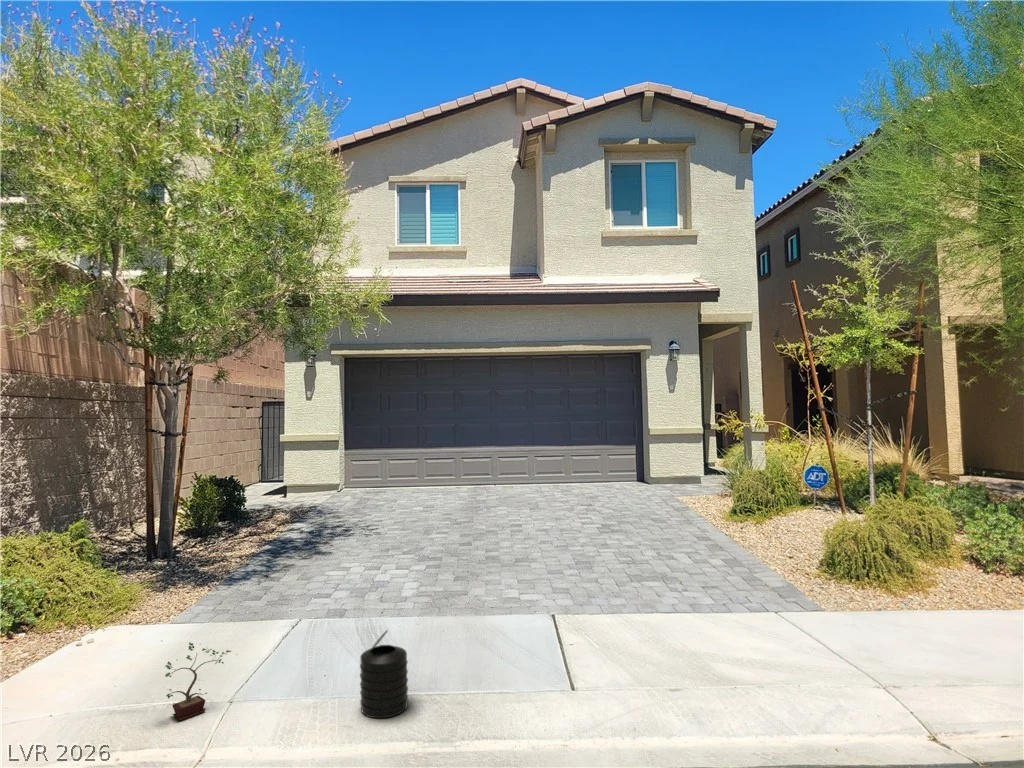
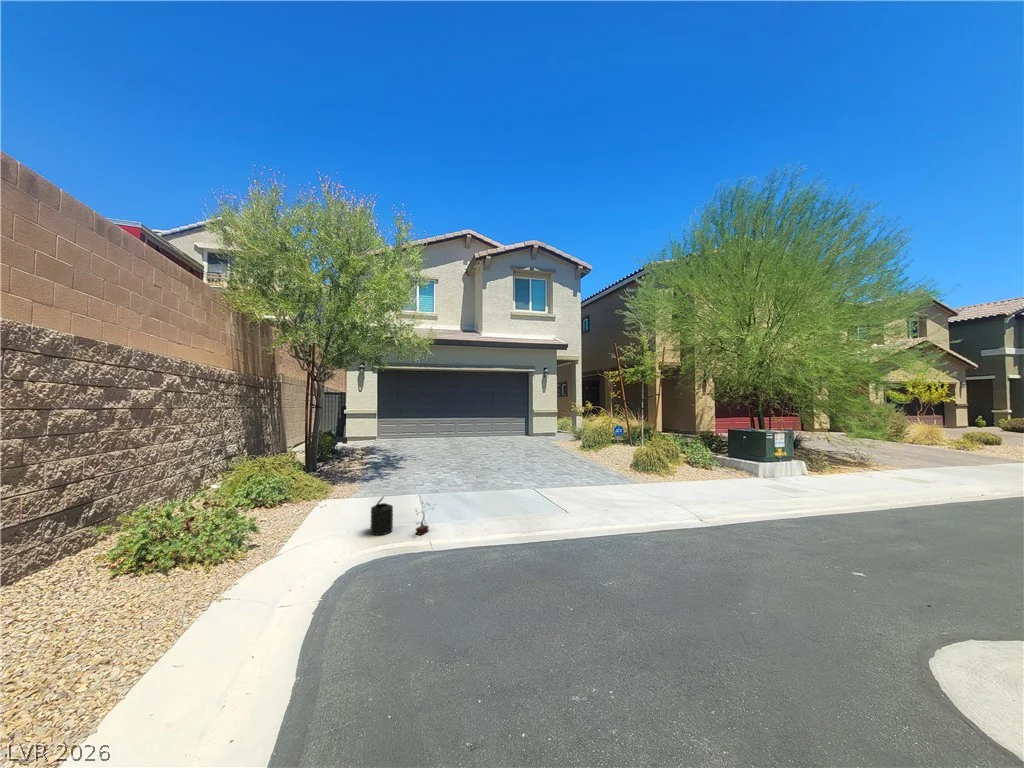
trash can: present [360,631,408,718] -> present [371,497,393,535]

